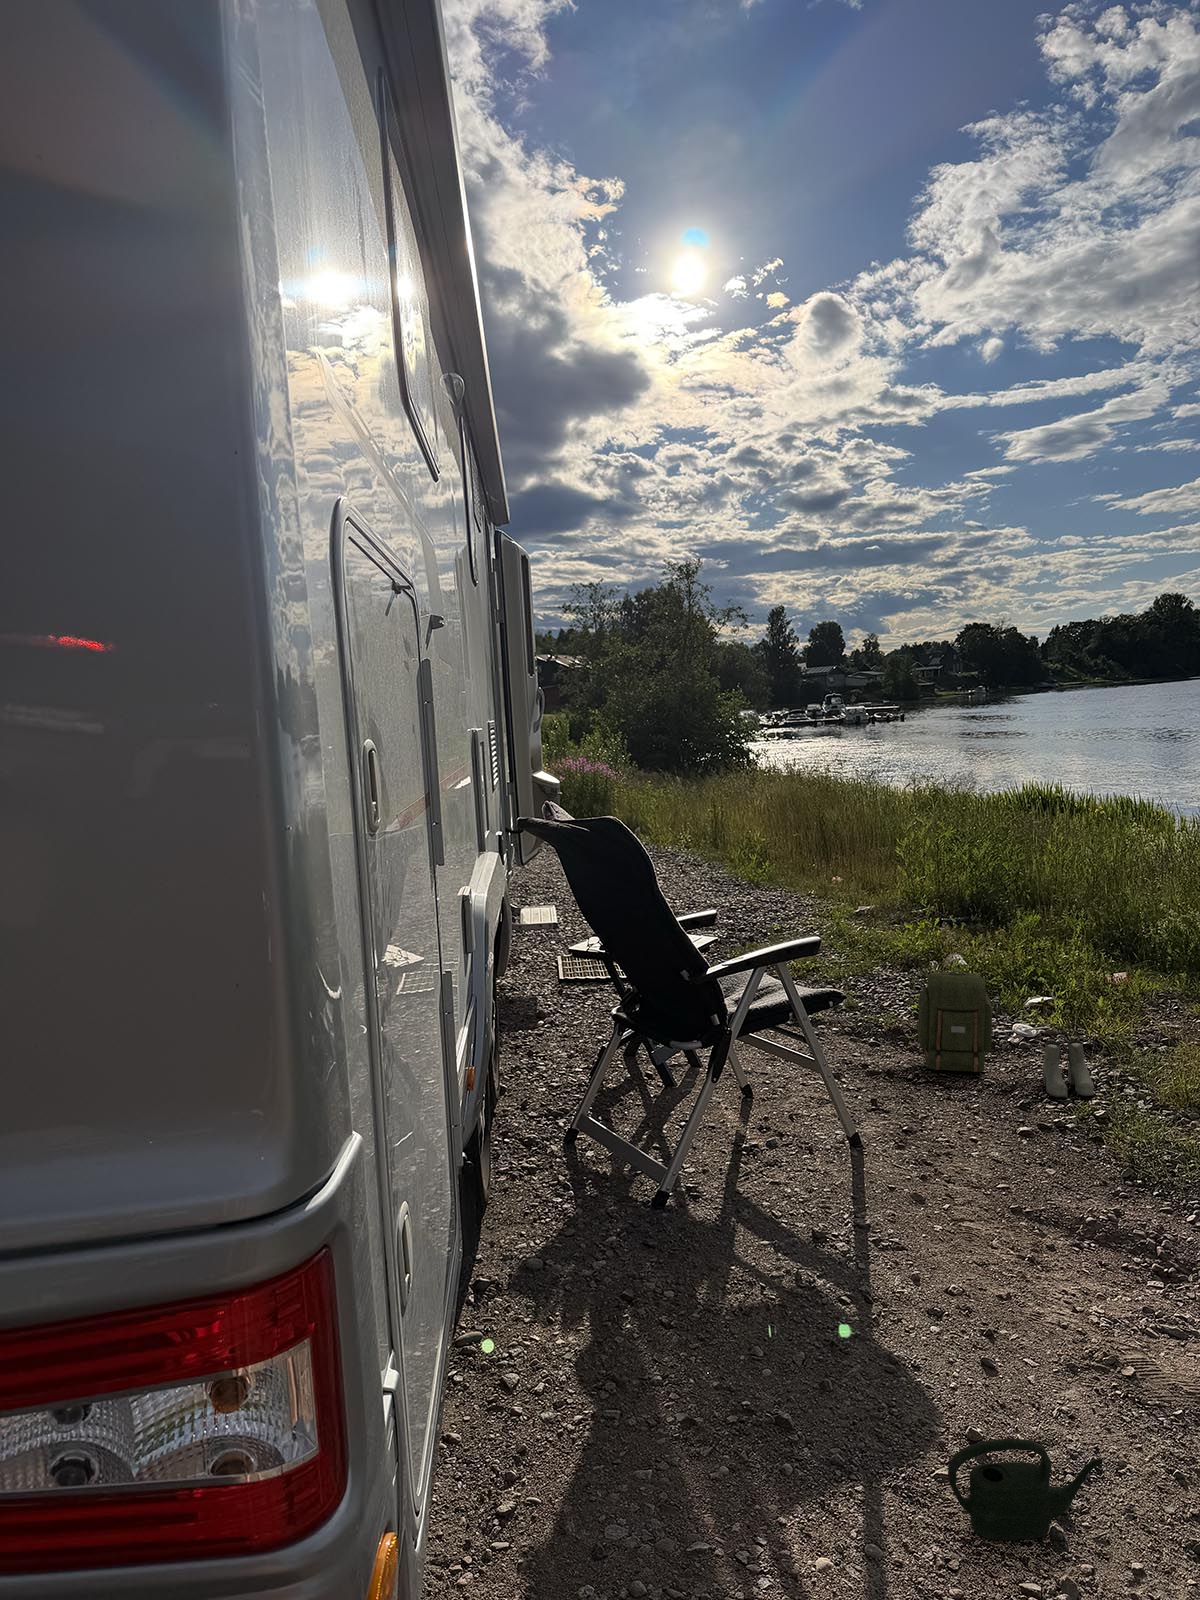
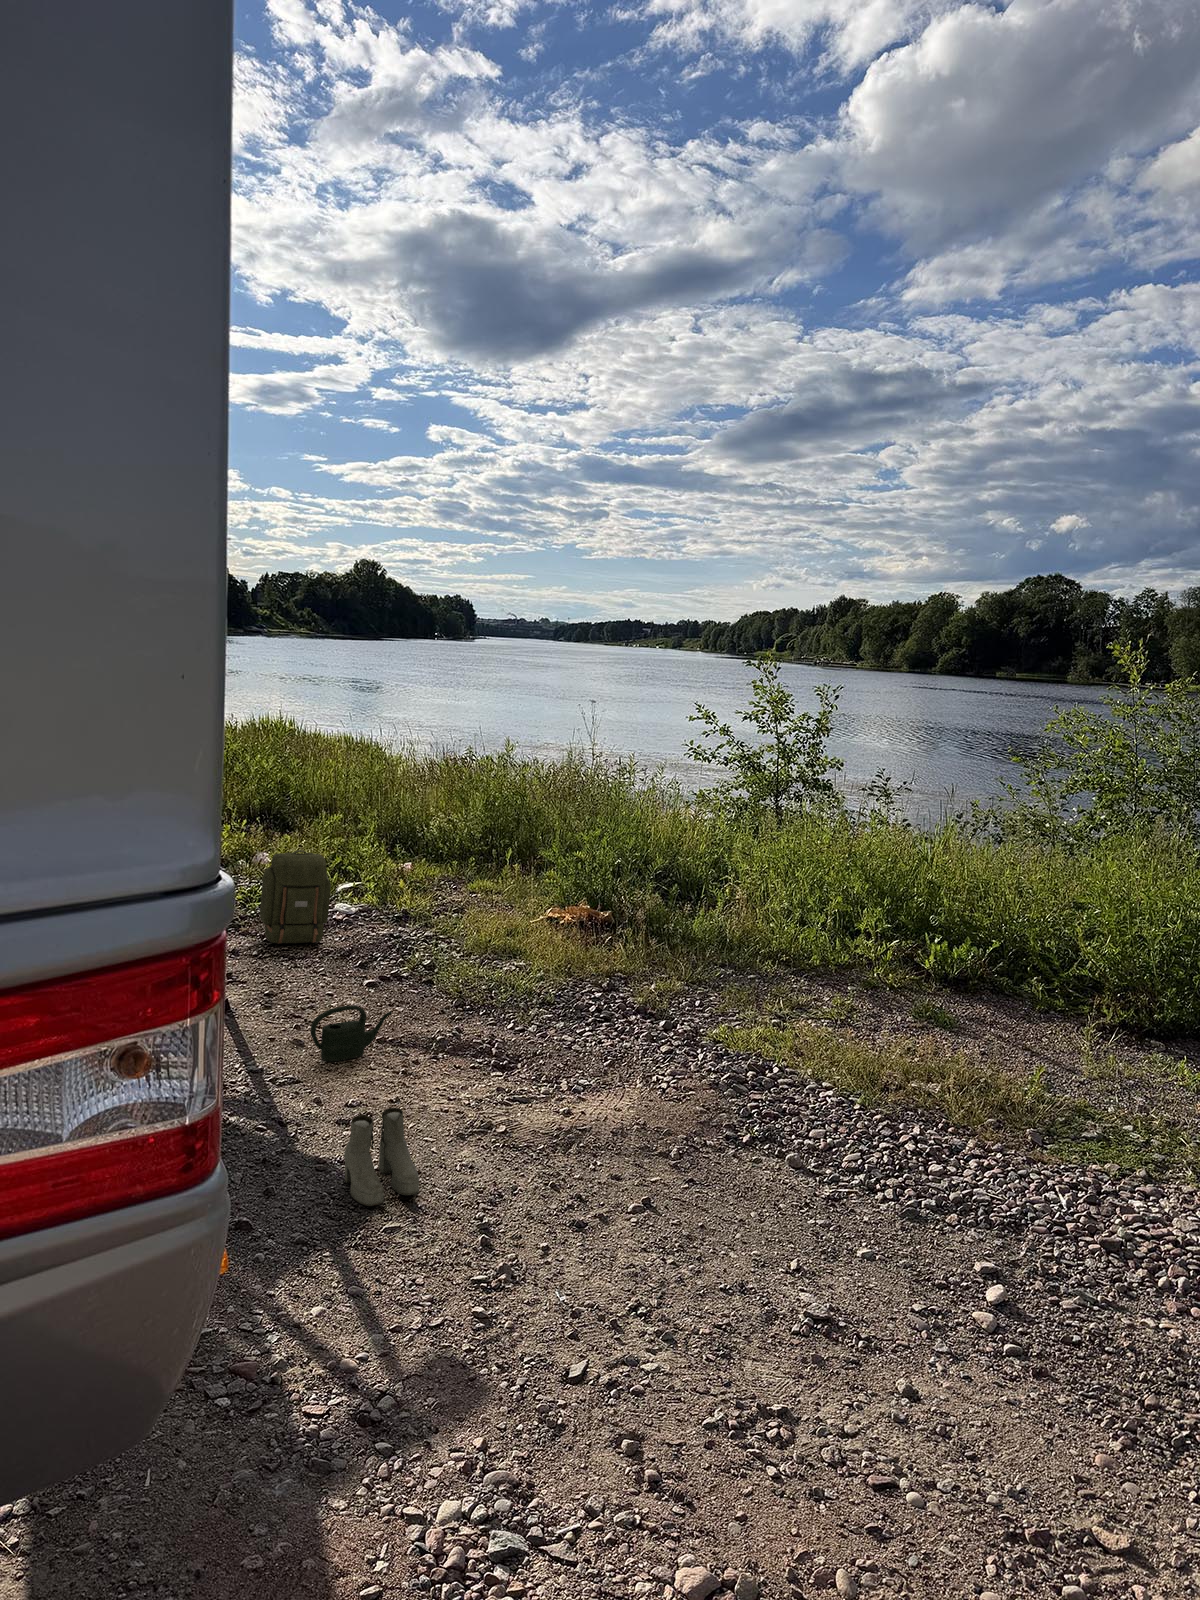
boots: present [1042,1041,1094,1097] -> present [344,1108,419,1206]
watering can: present [948,1438,1103,1540] -> present [310,1005,392,1062]

